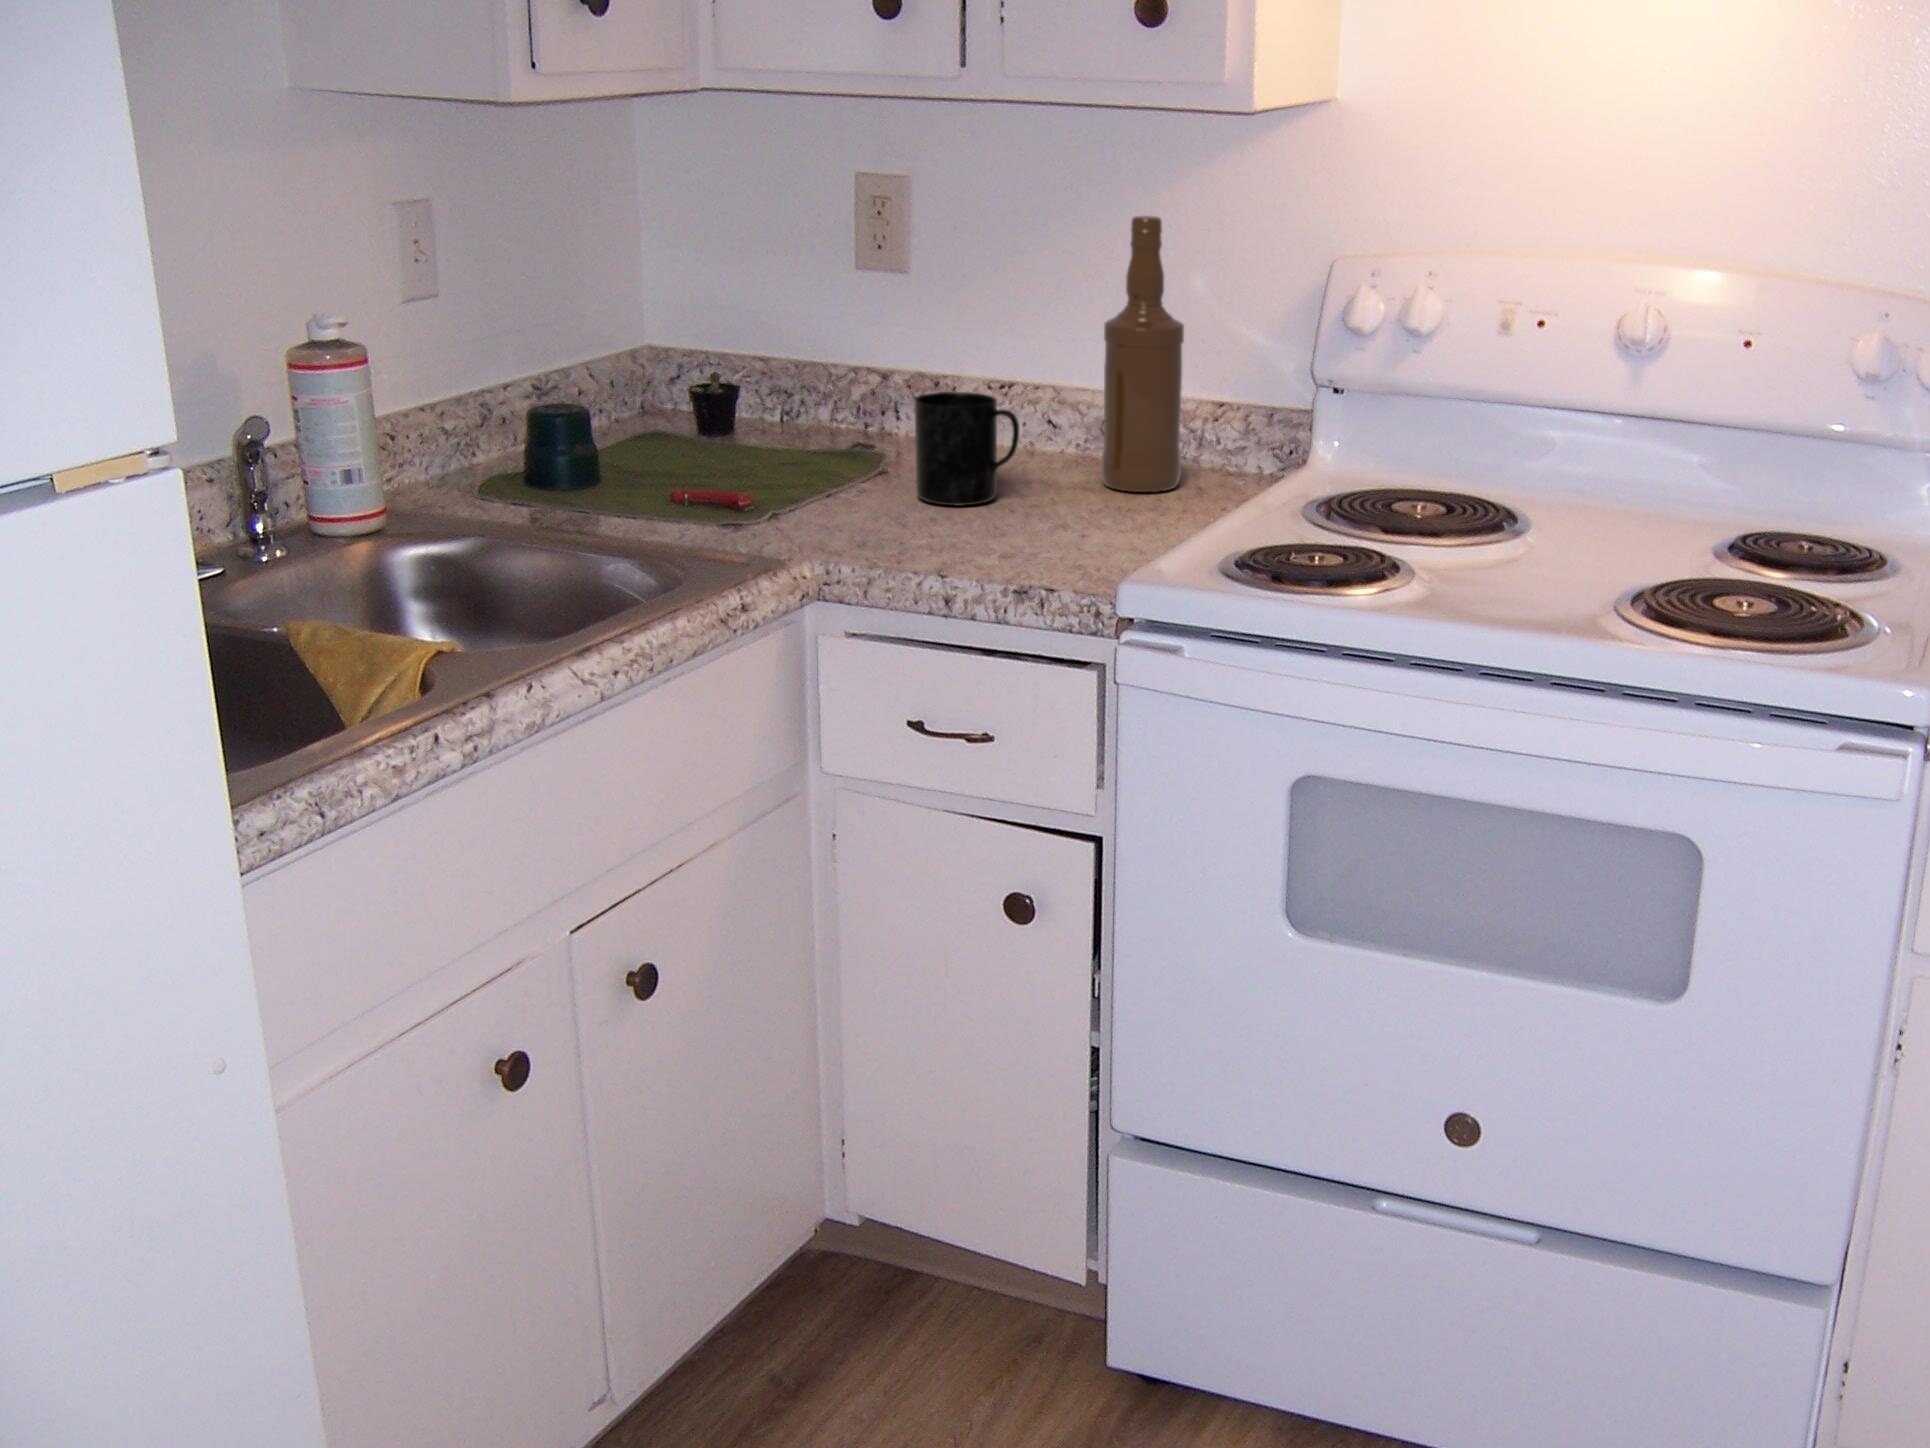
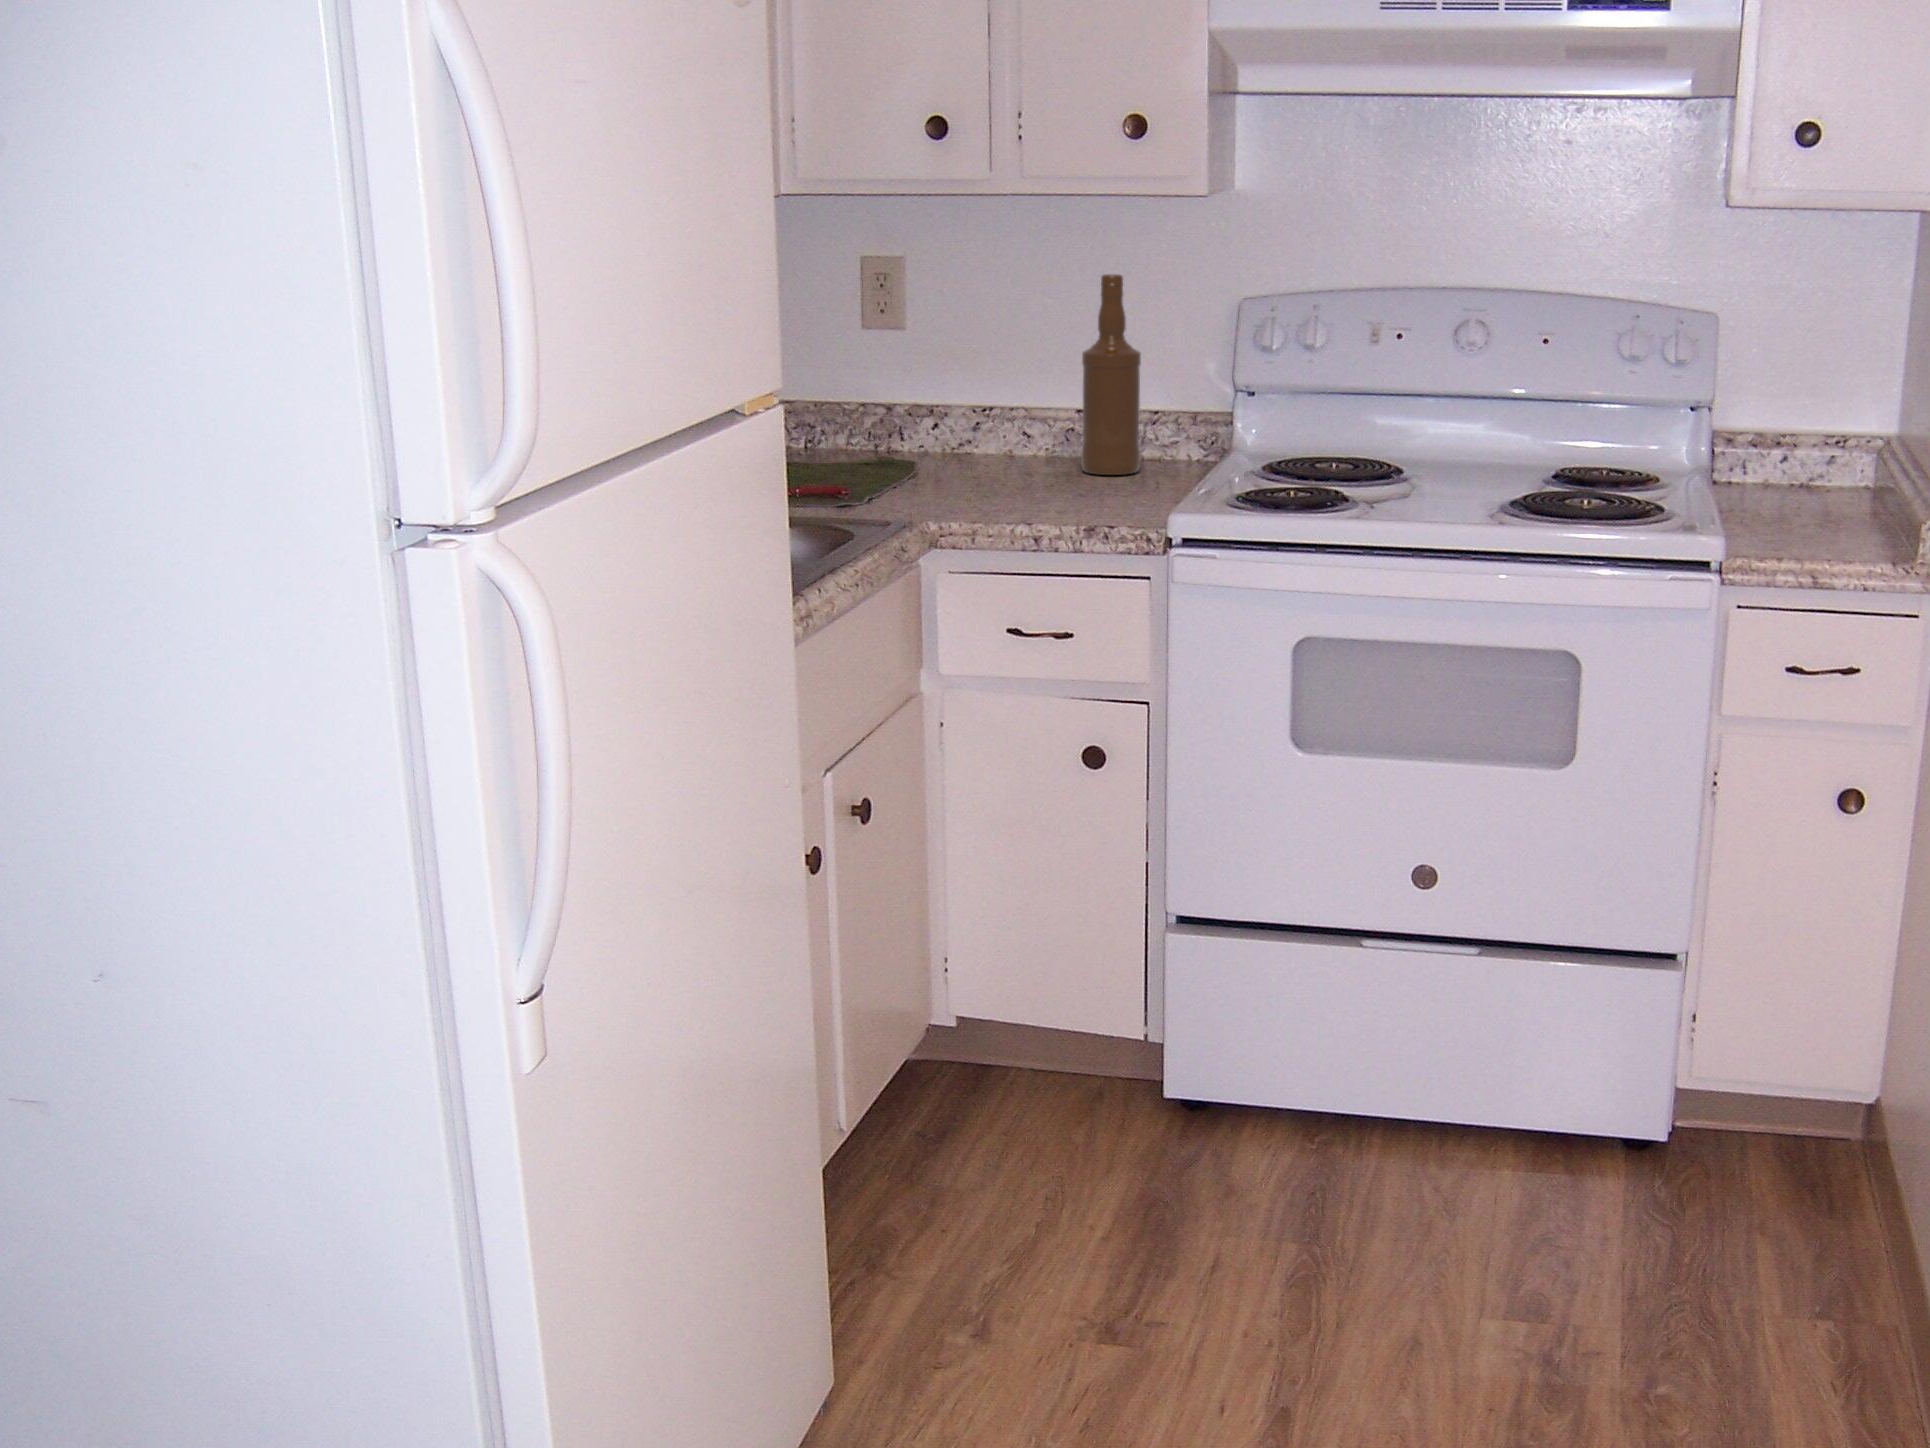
mug: present [915,392,1019,505] -> none [958,407,1037,488]

